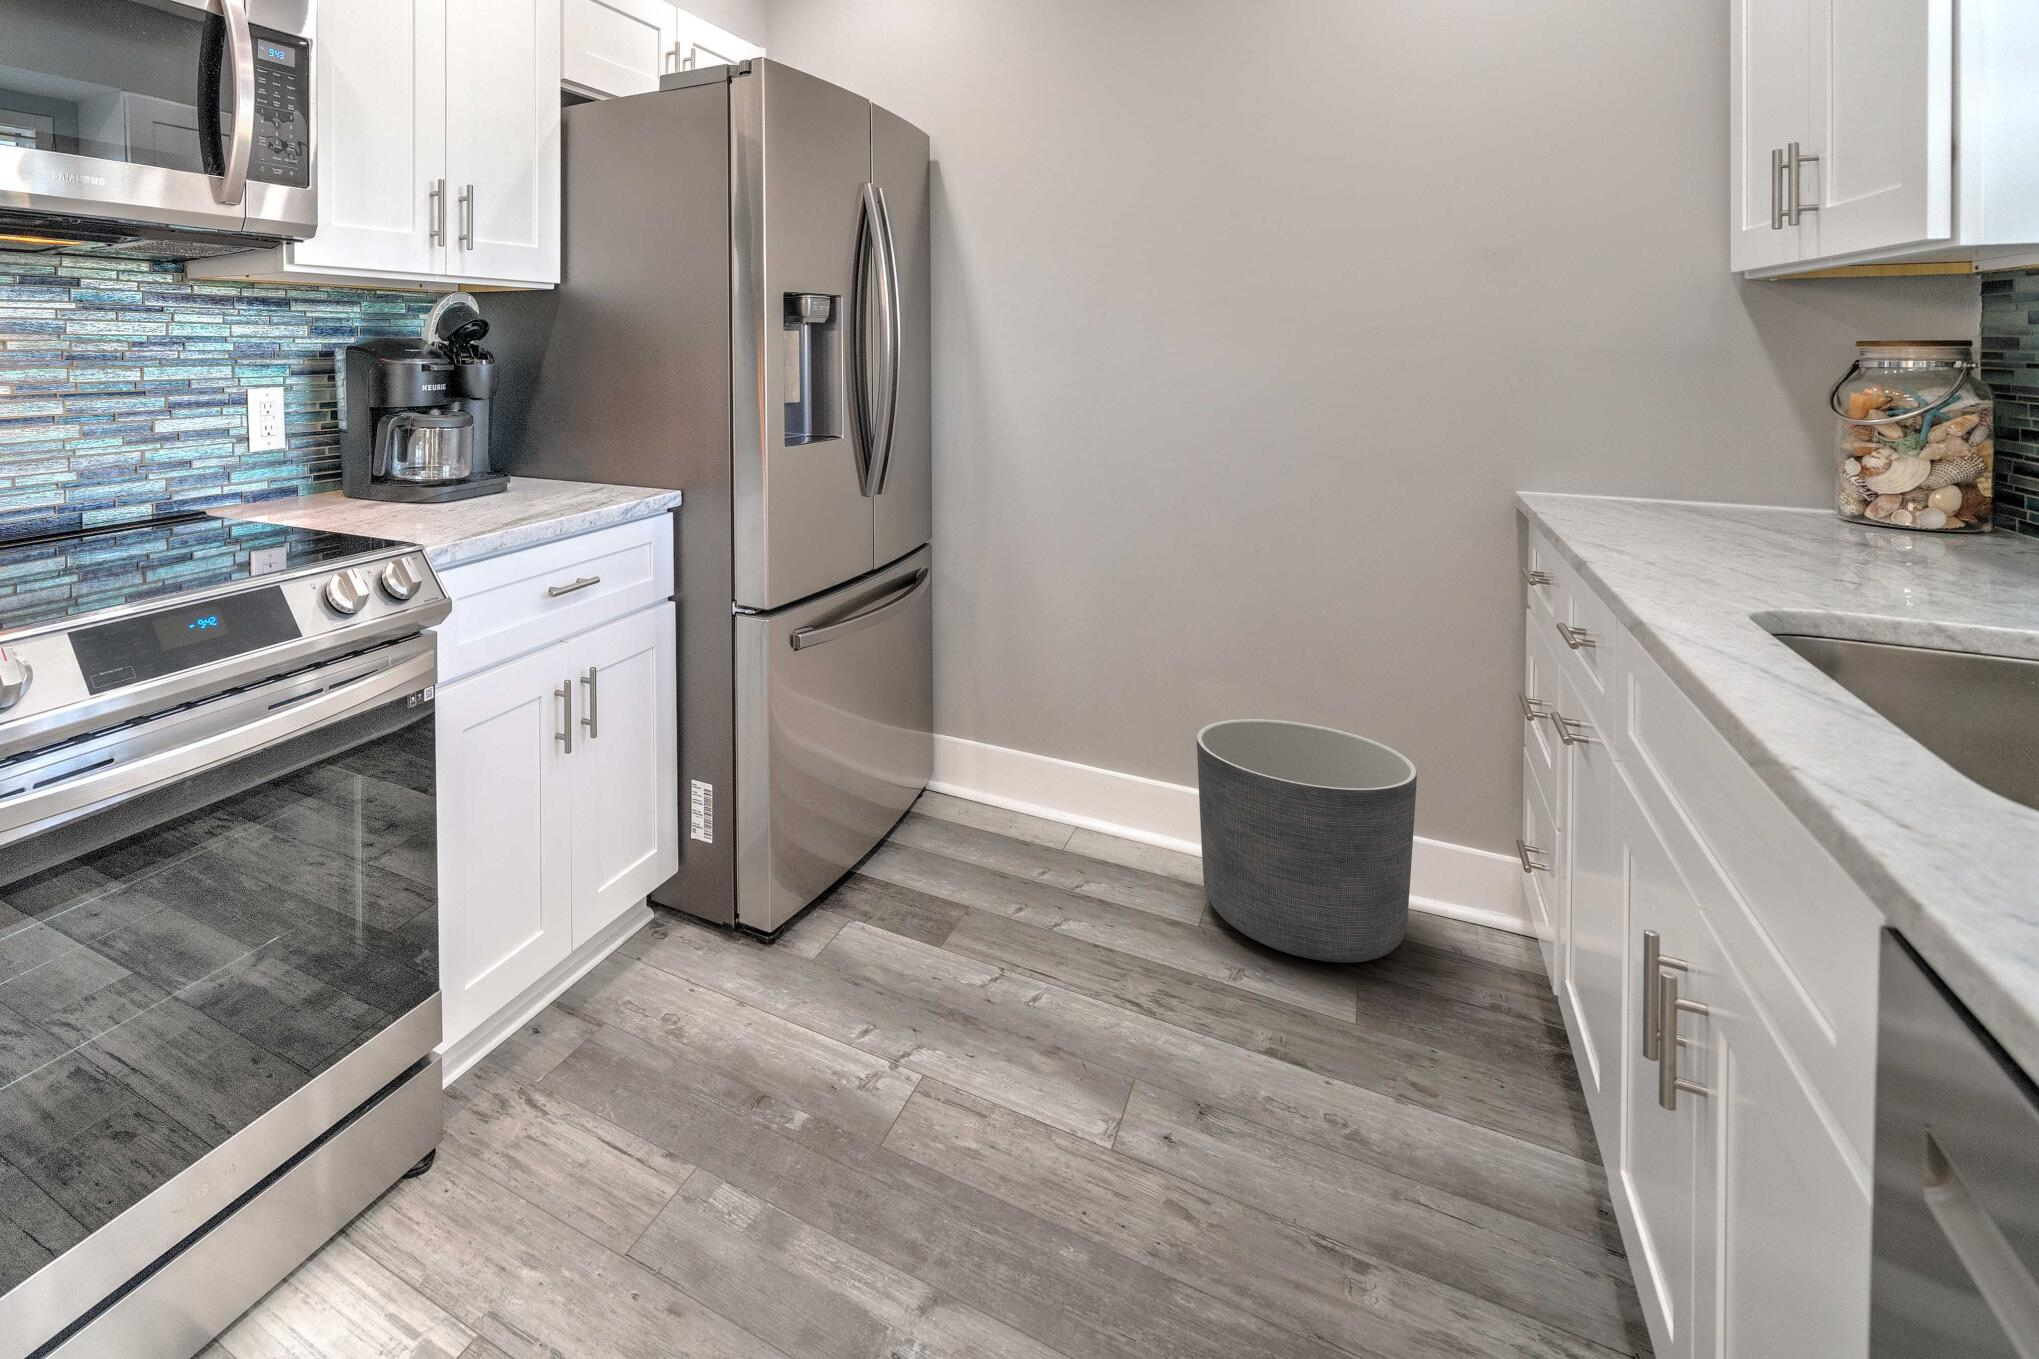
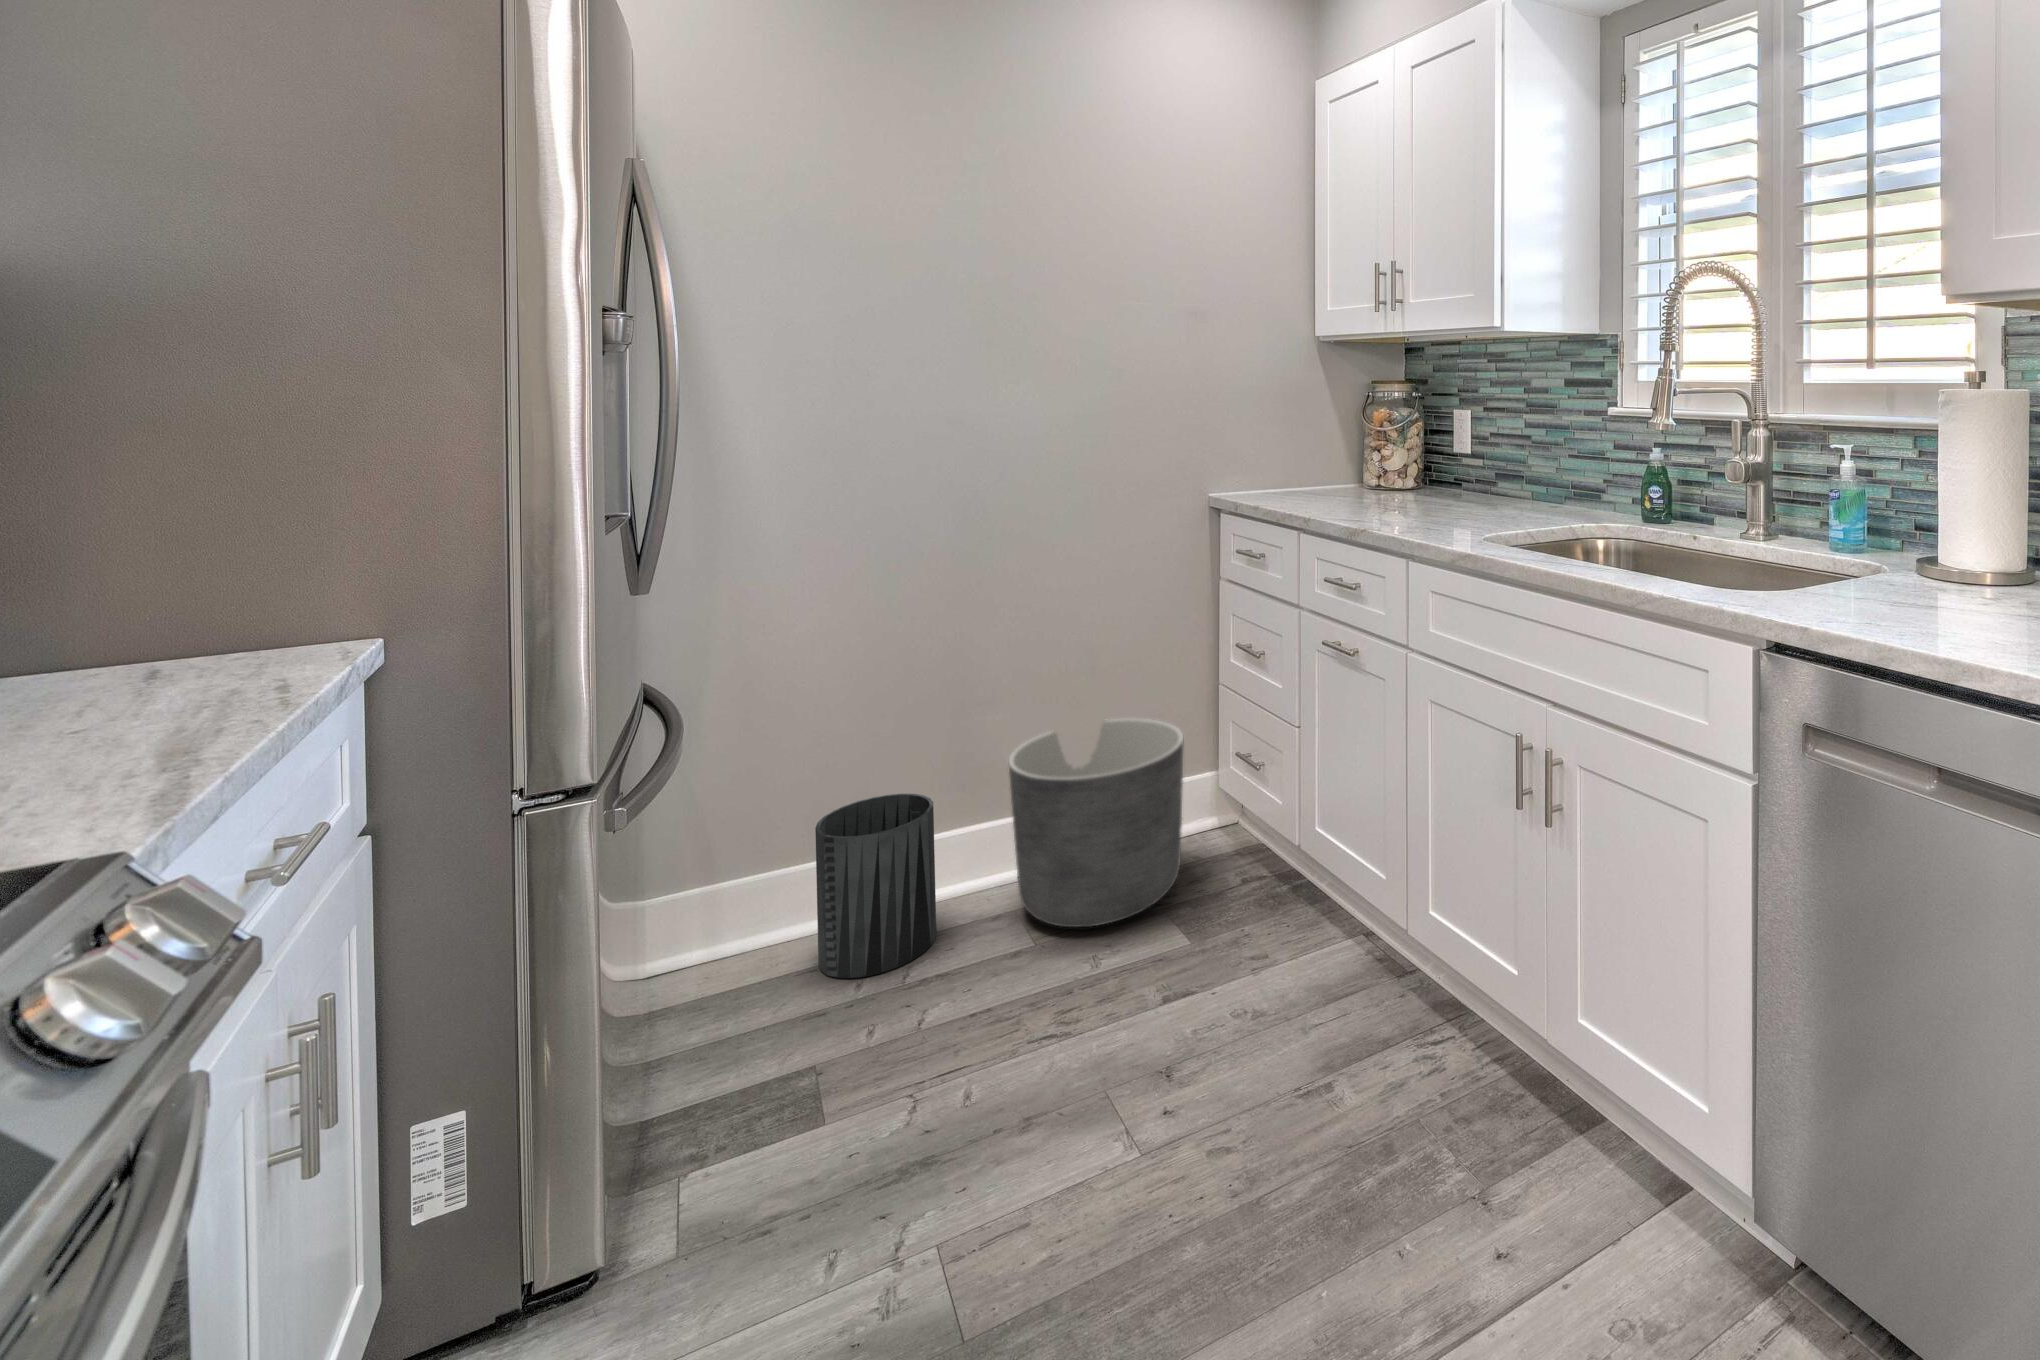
trash can: none [1031,713,1134,876] -> present [815,794,936,978]

